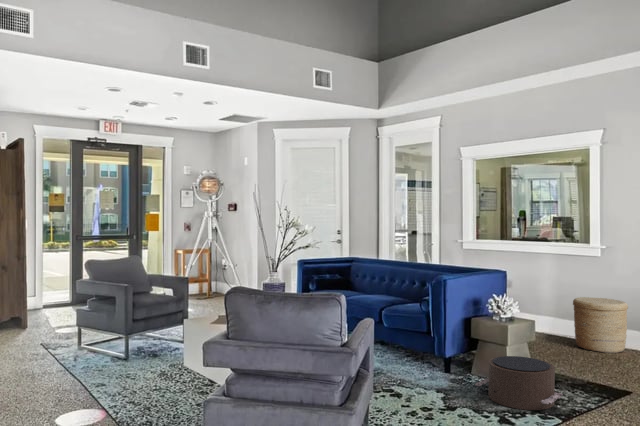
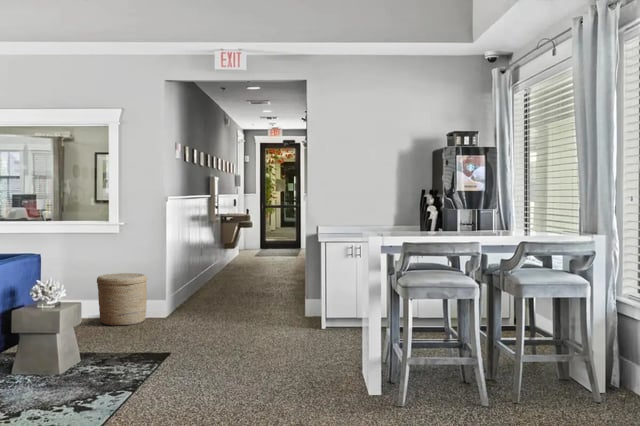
pouf: present [475,356,563,410] -> none [30,341,124,395]

